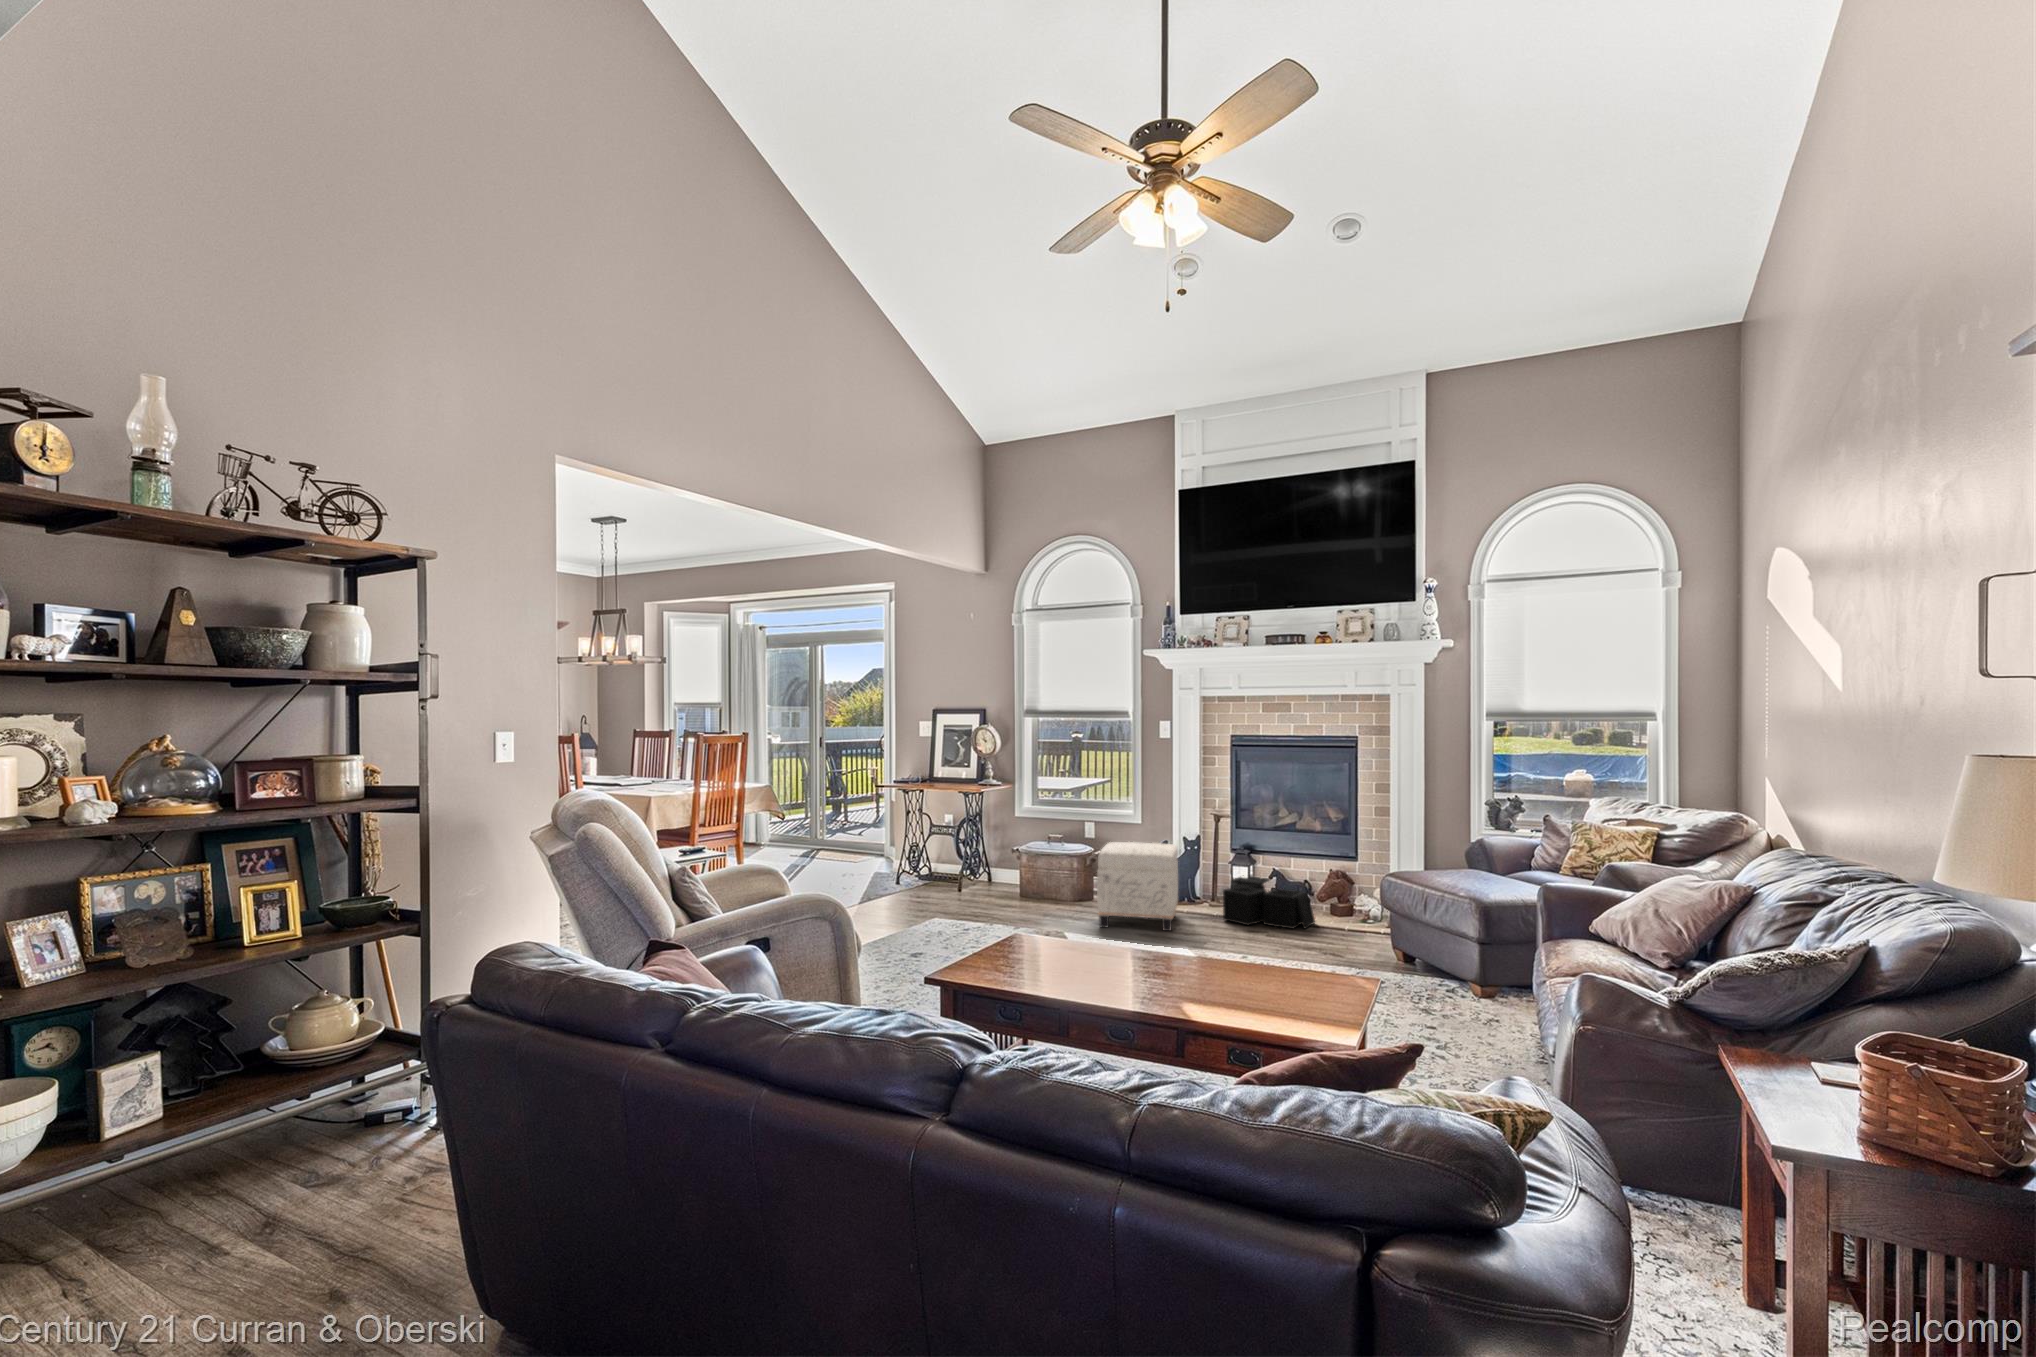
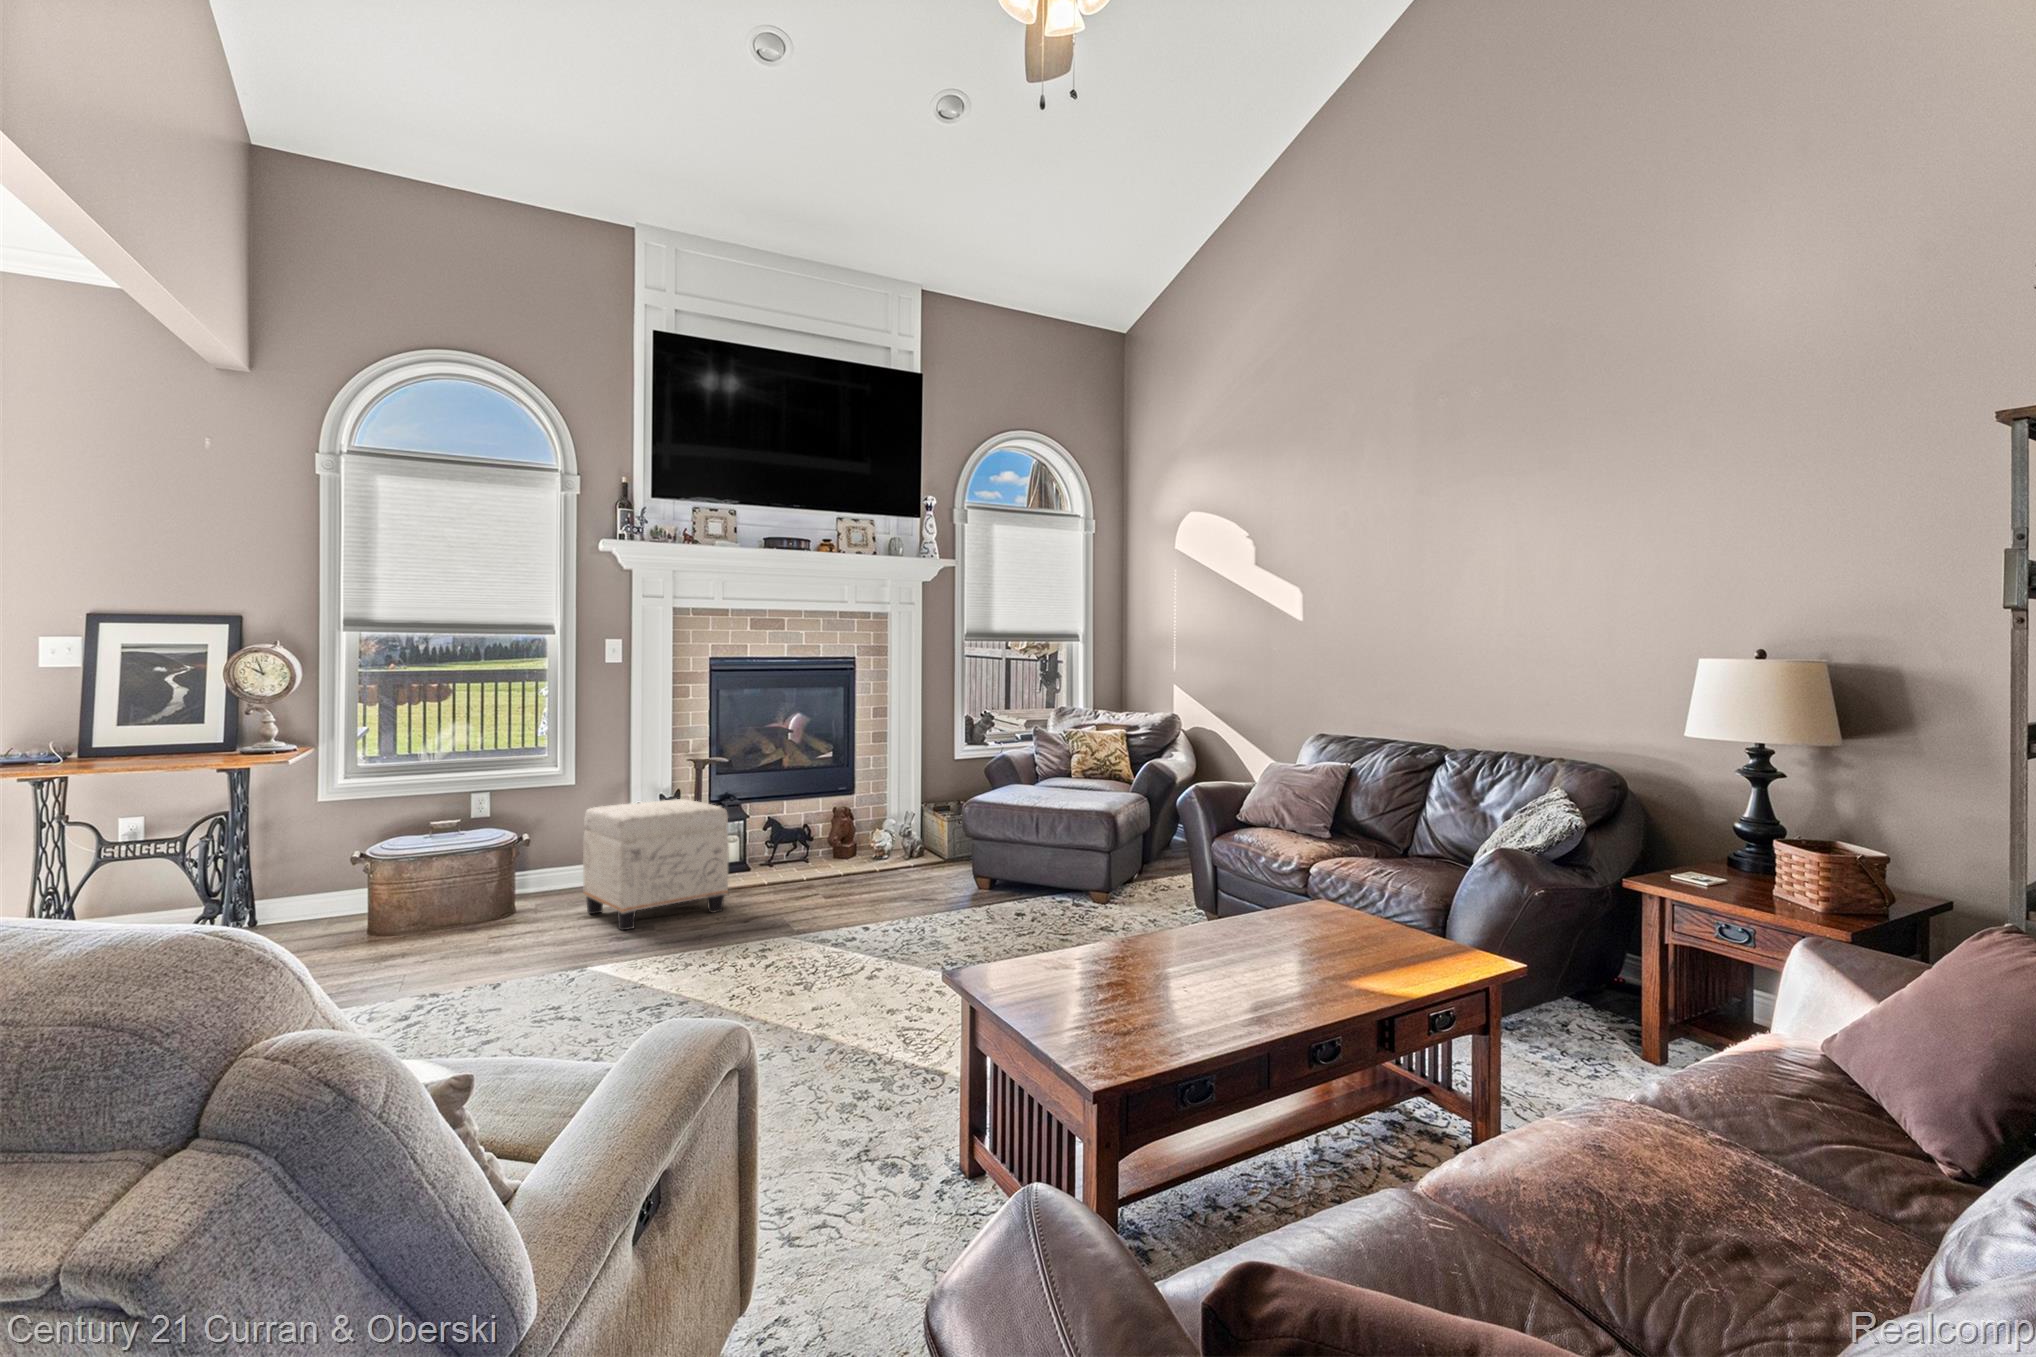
storage bin: present [1223,877,1315,929] -> none [727,830,850,886]

